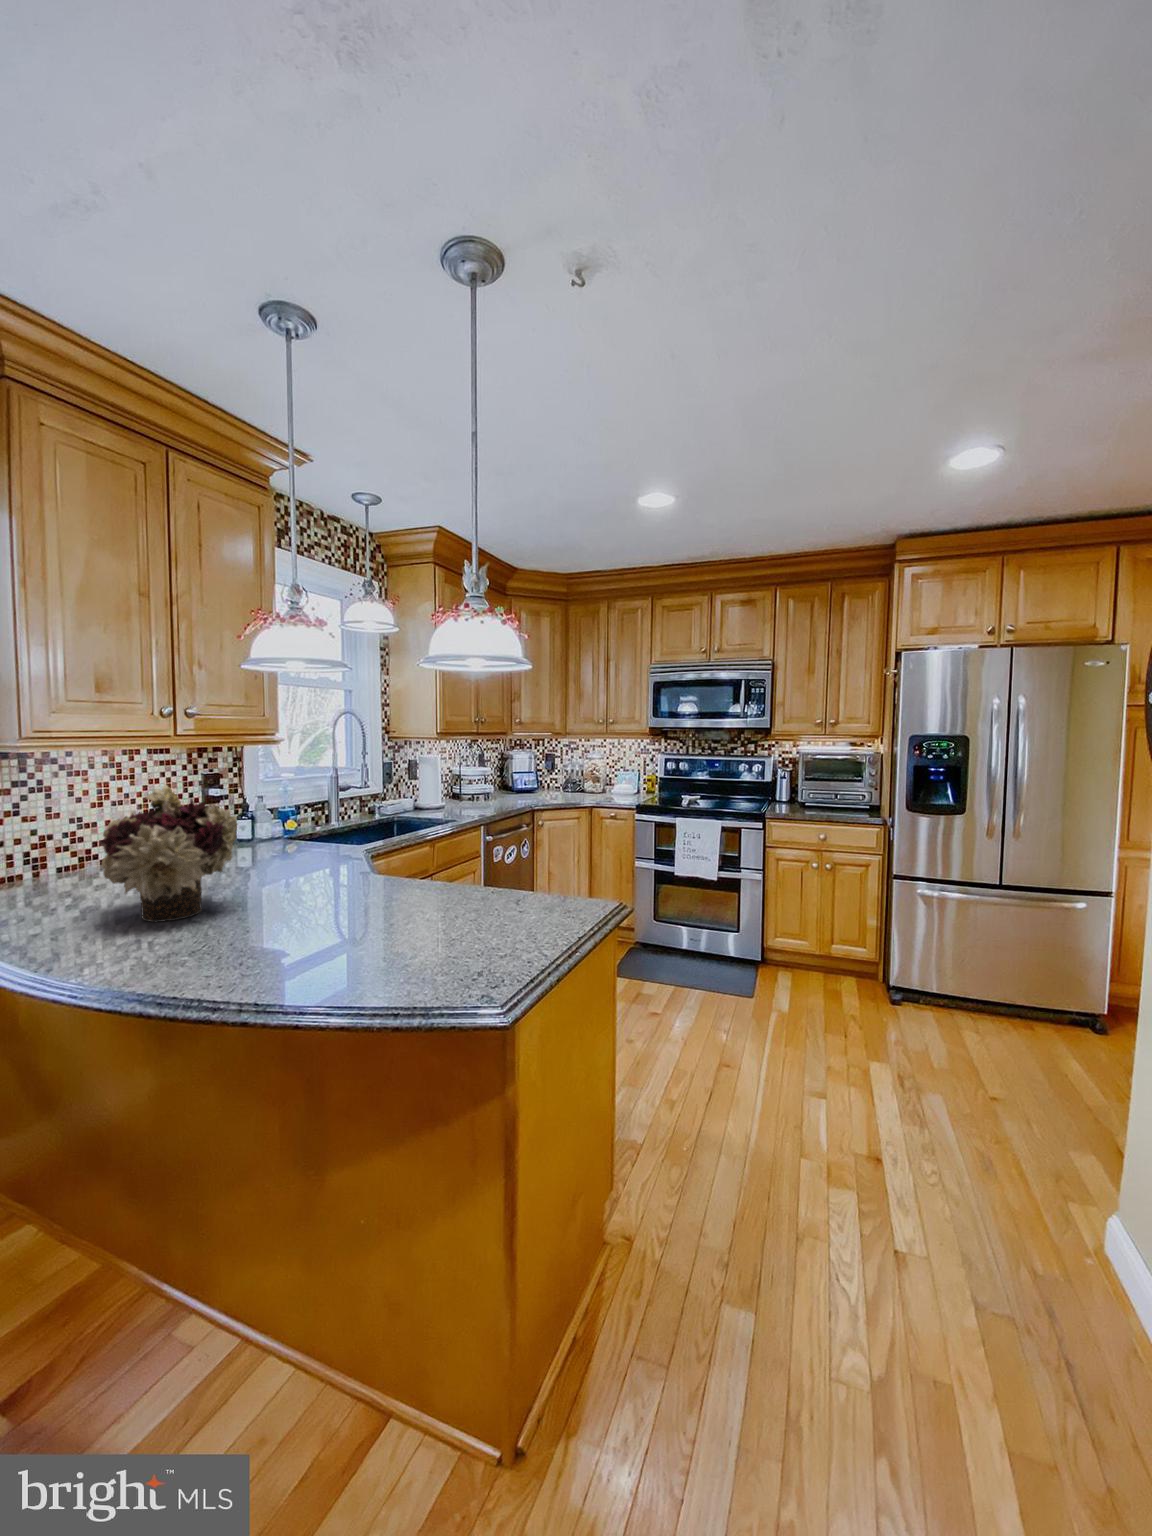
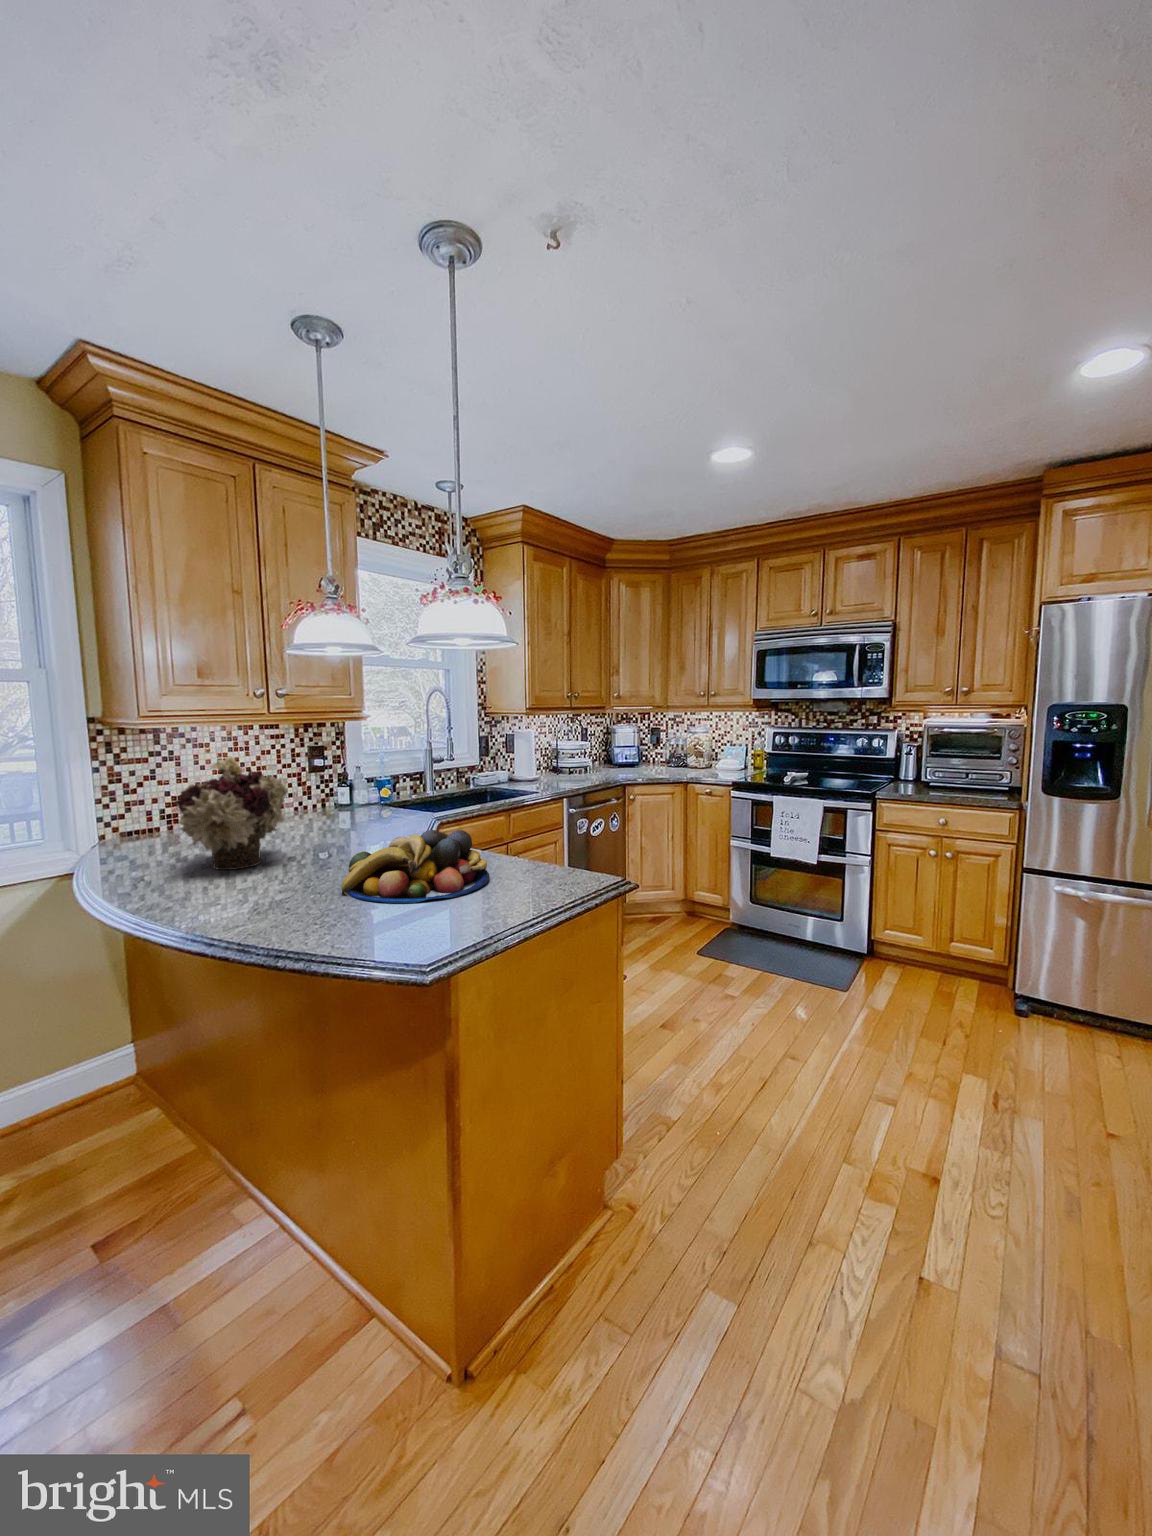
fruit bowl: none [332,861,495,945] -> present [342,830,489,903]

